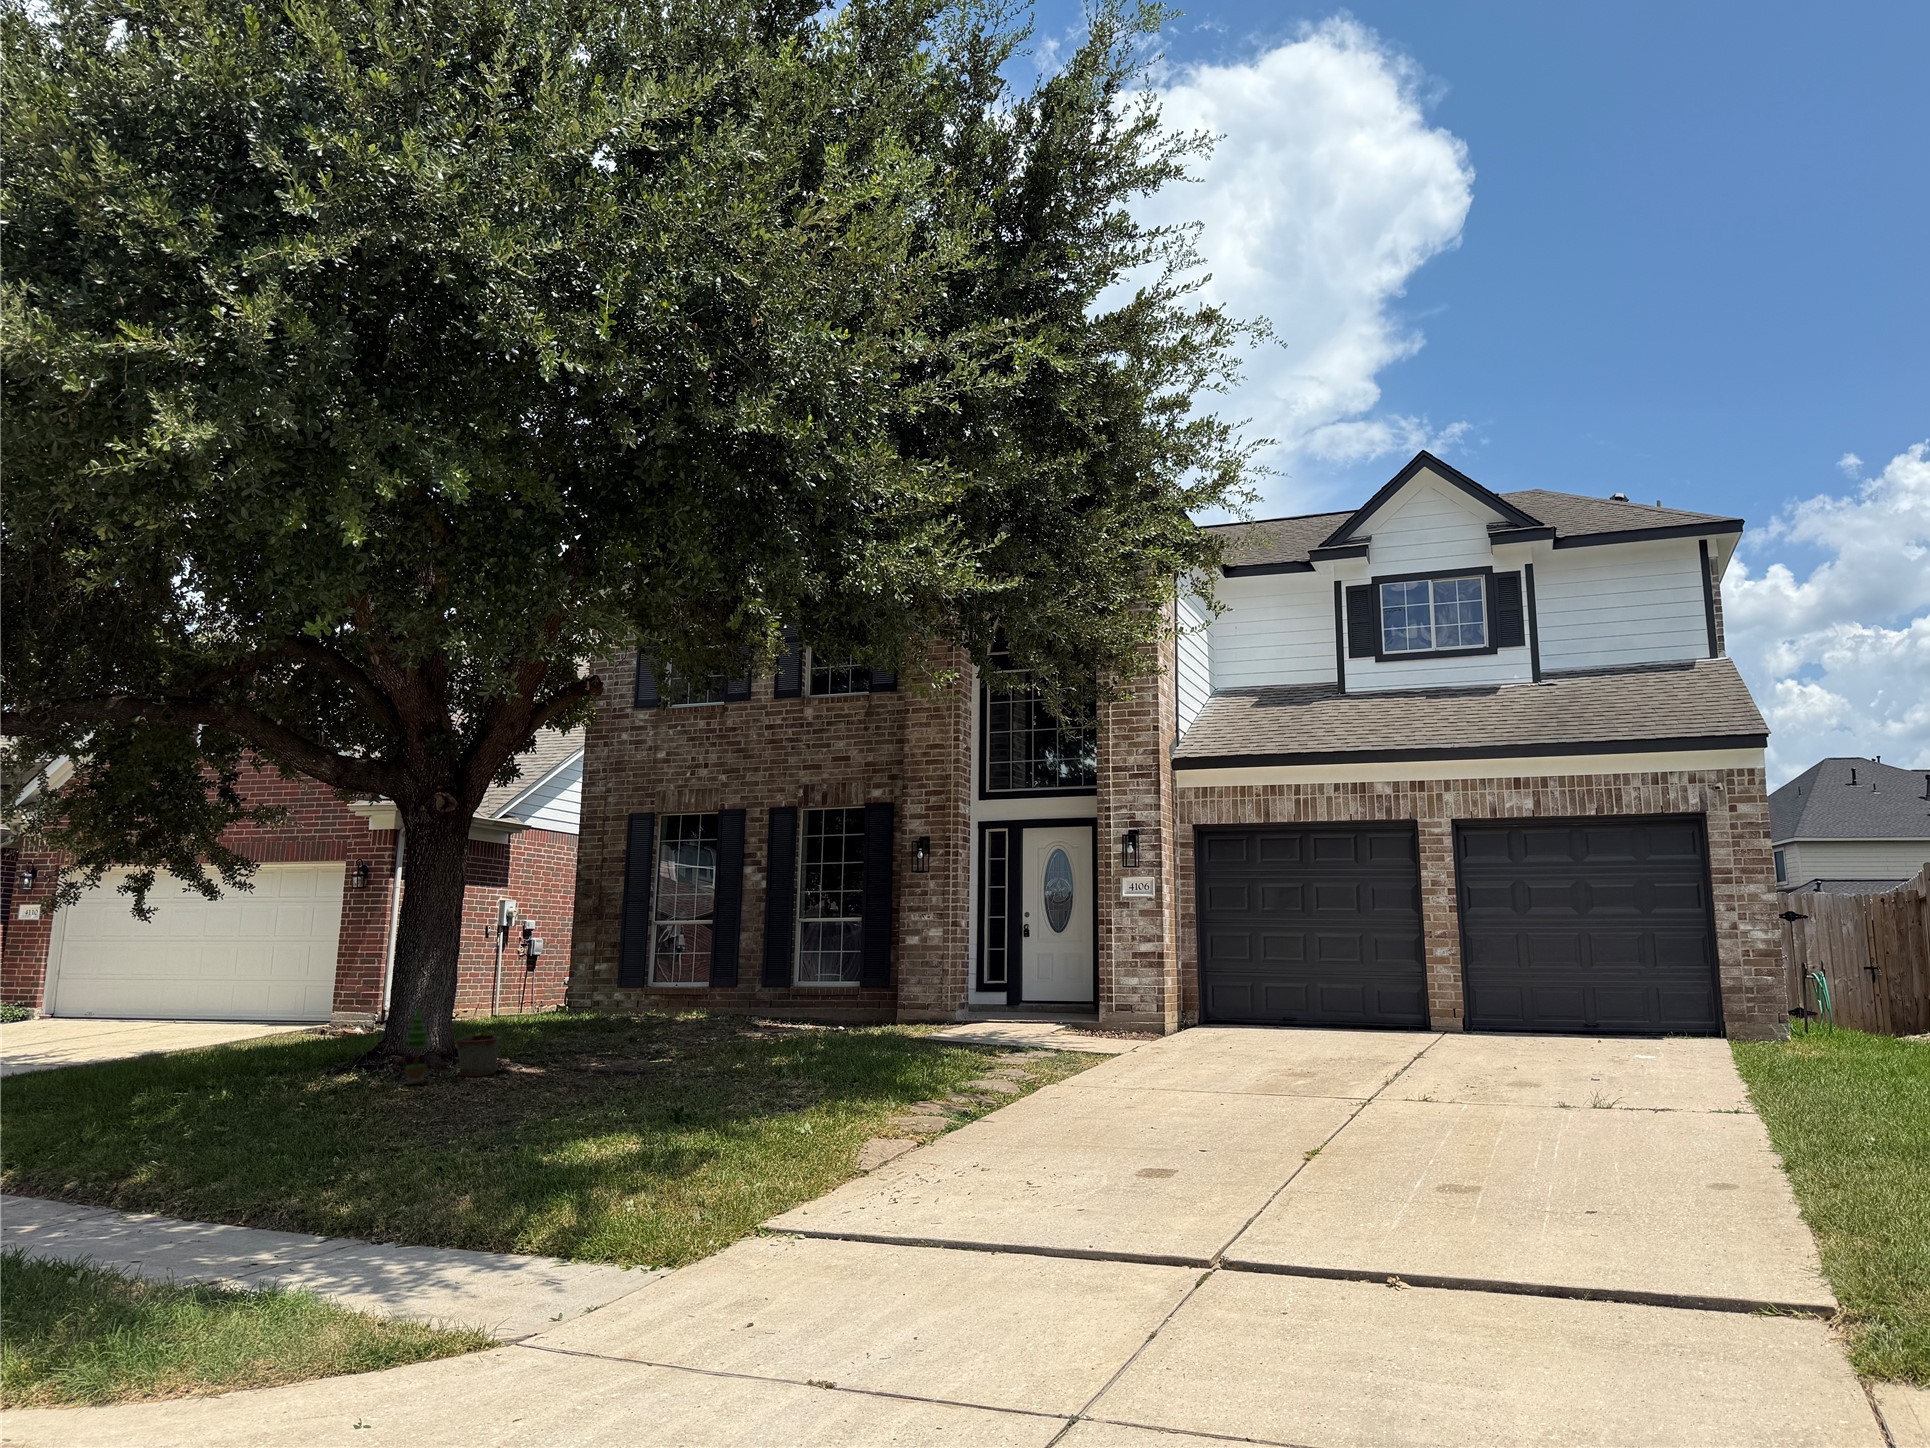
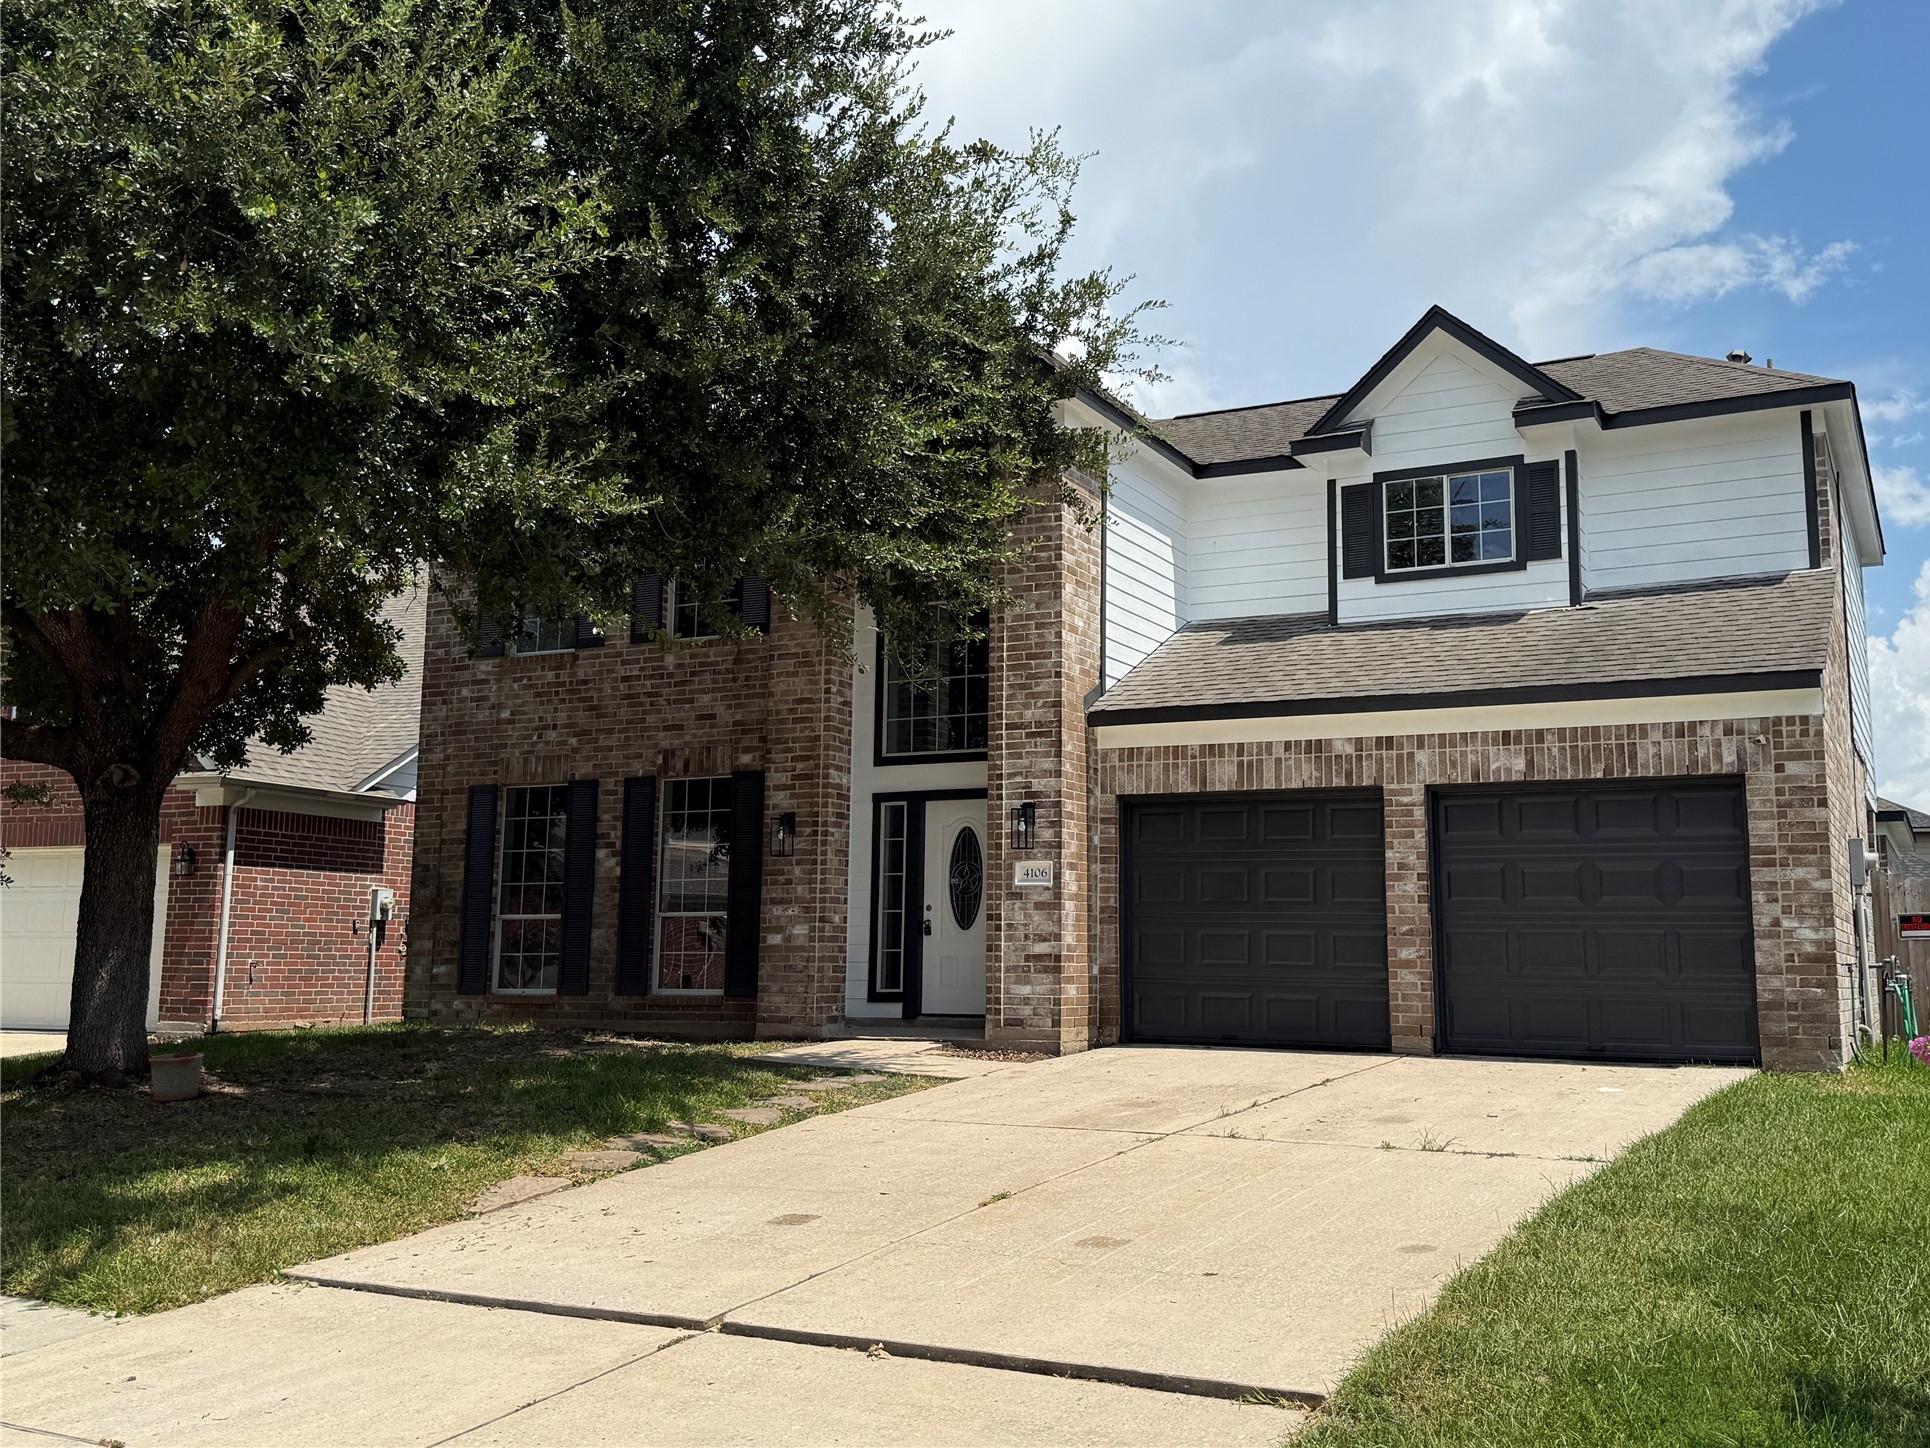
potted tree: present [405,1008,430,1084] -> none [74,1019,110,1110]

